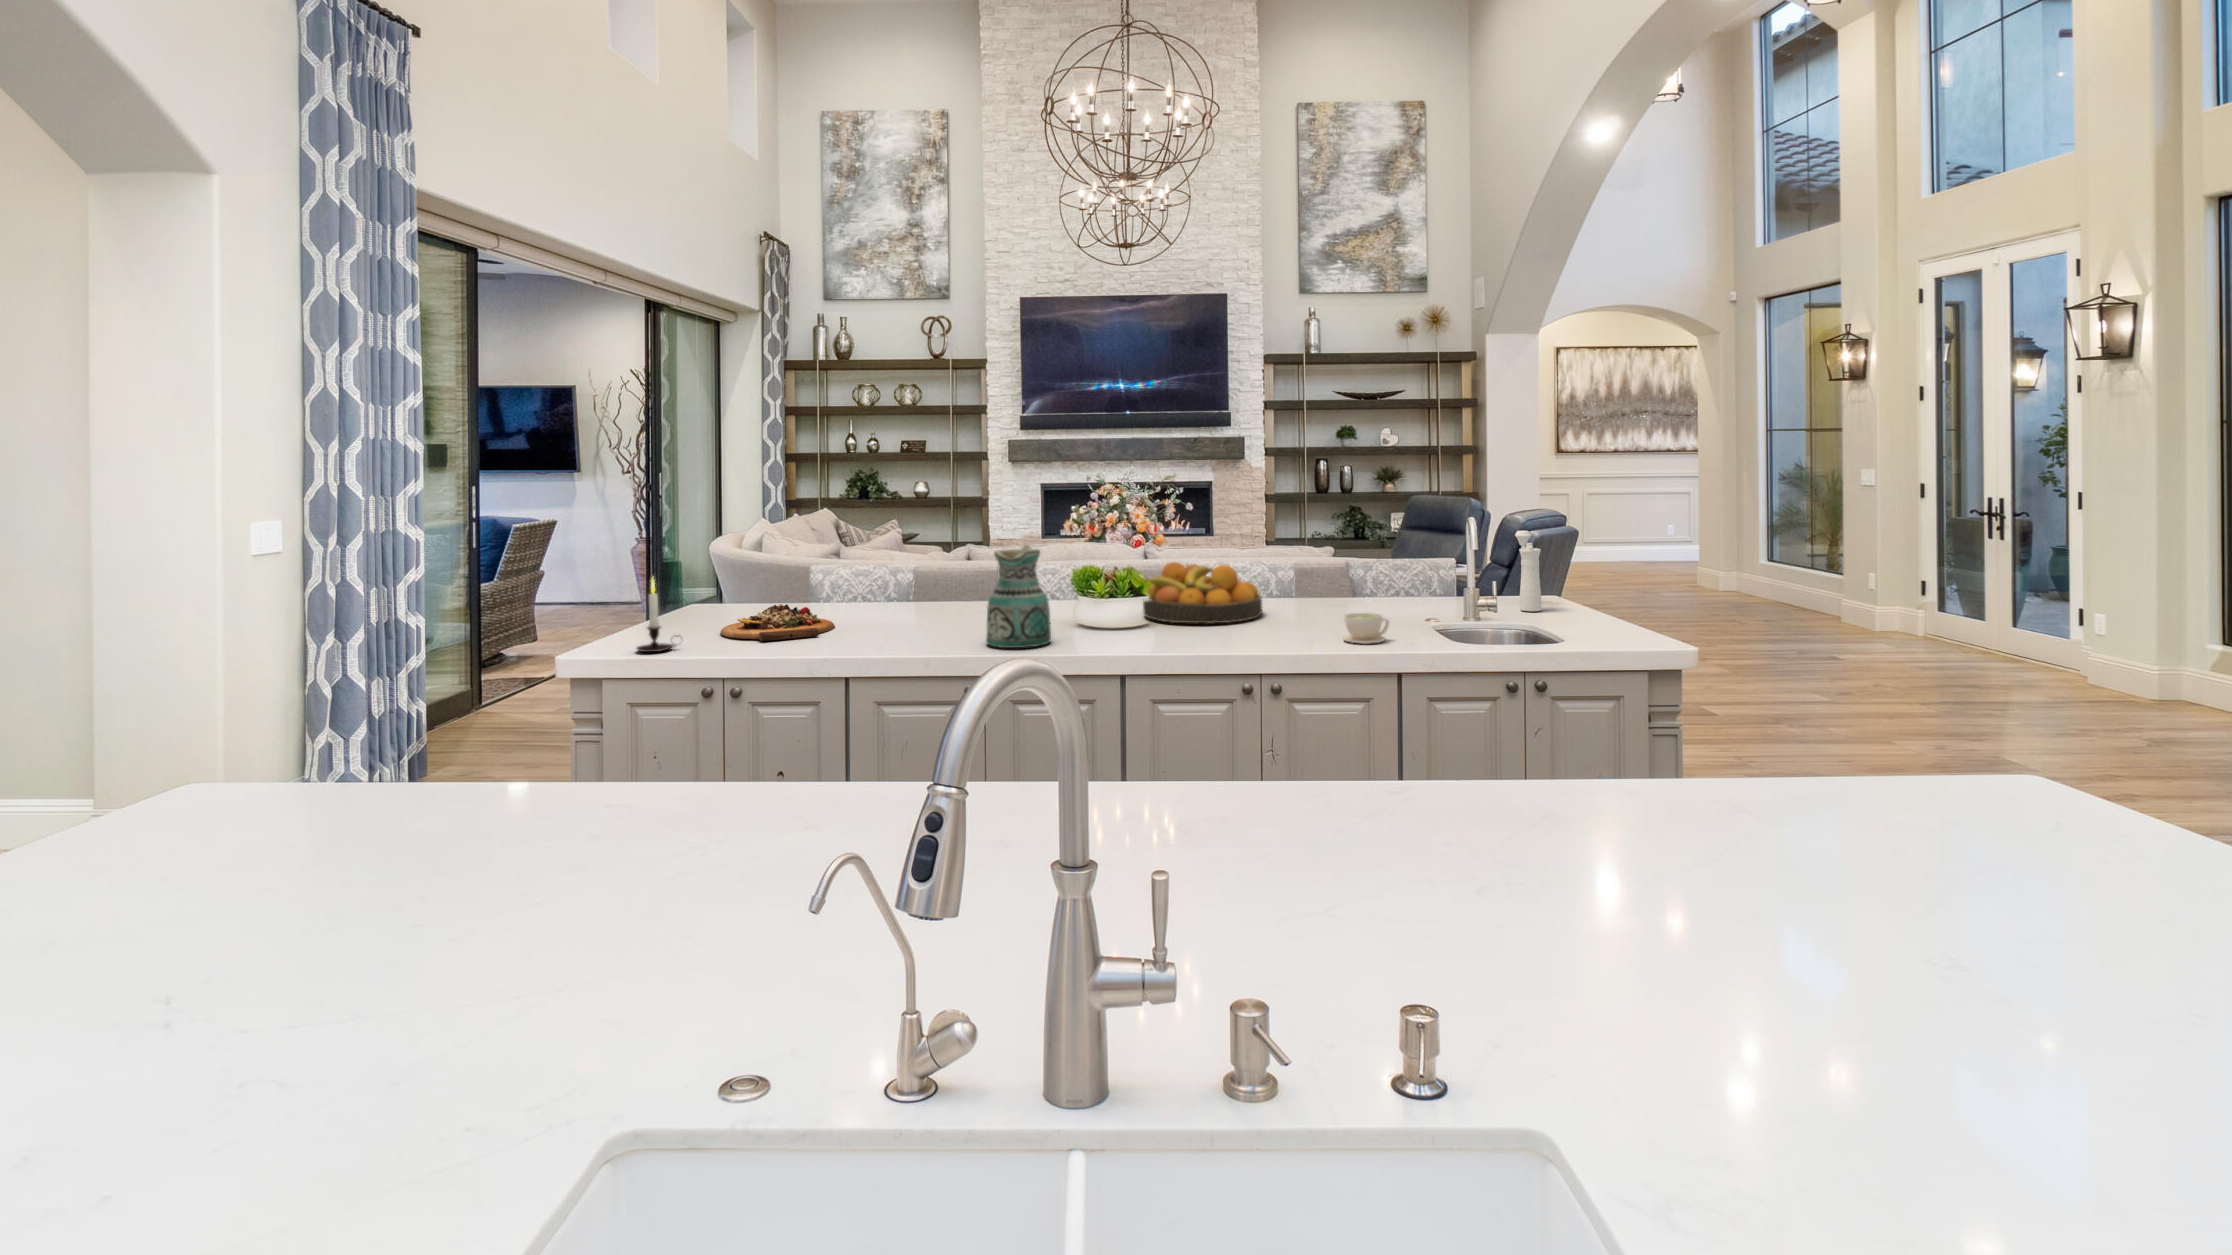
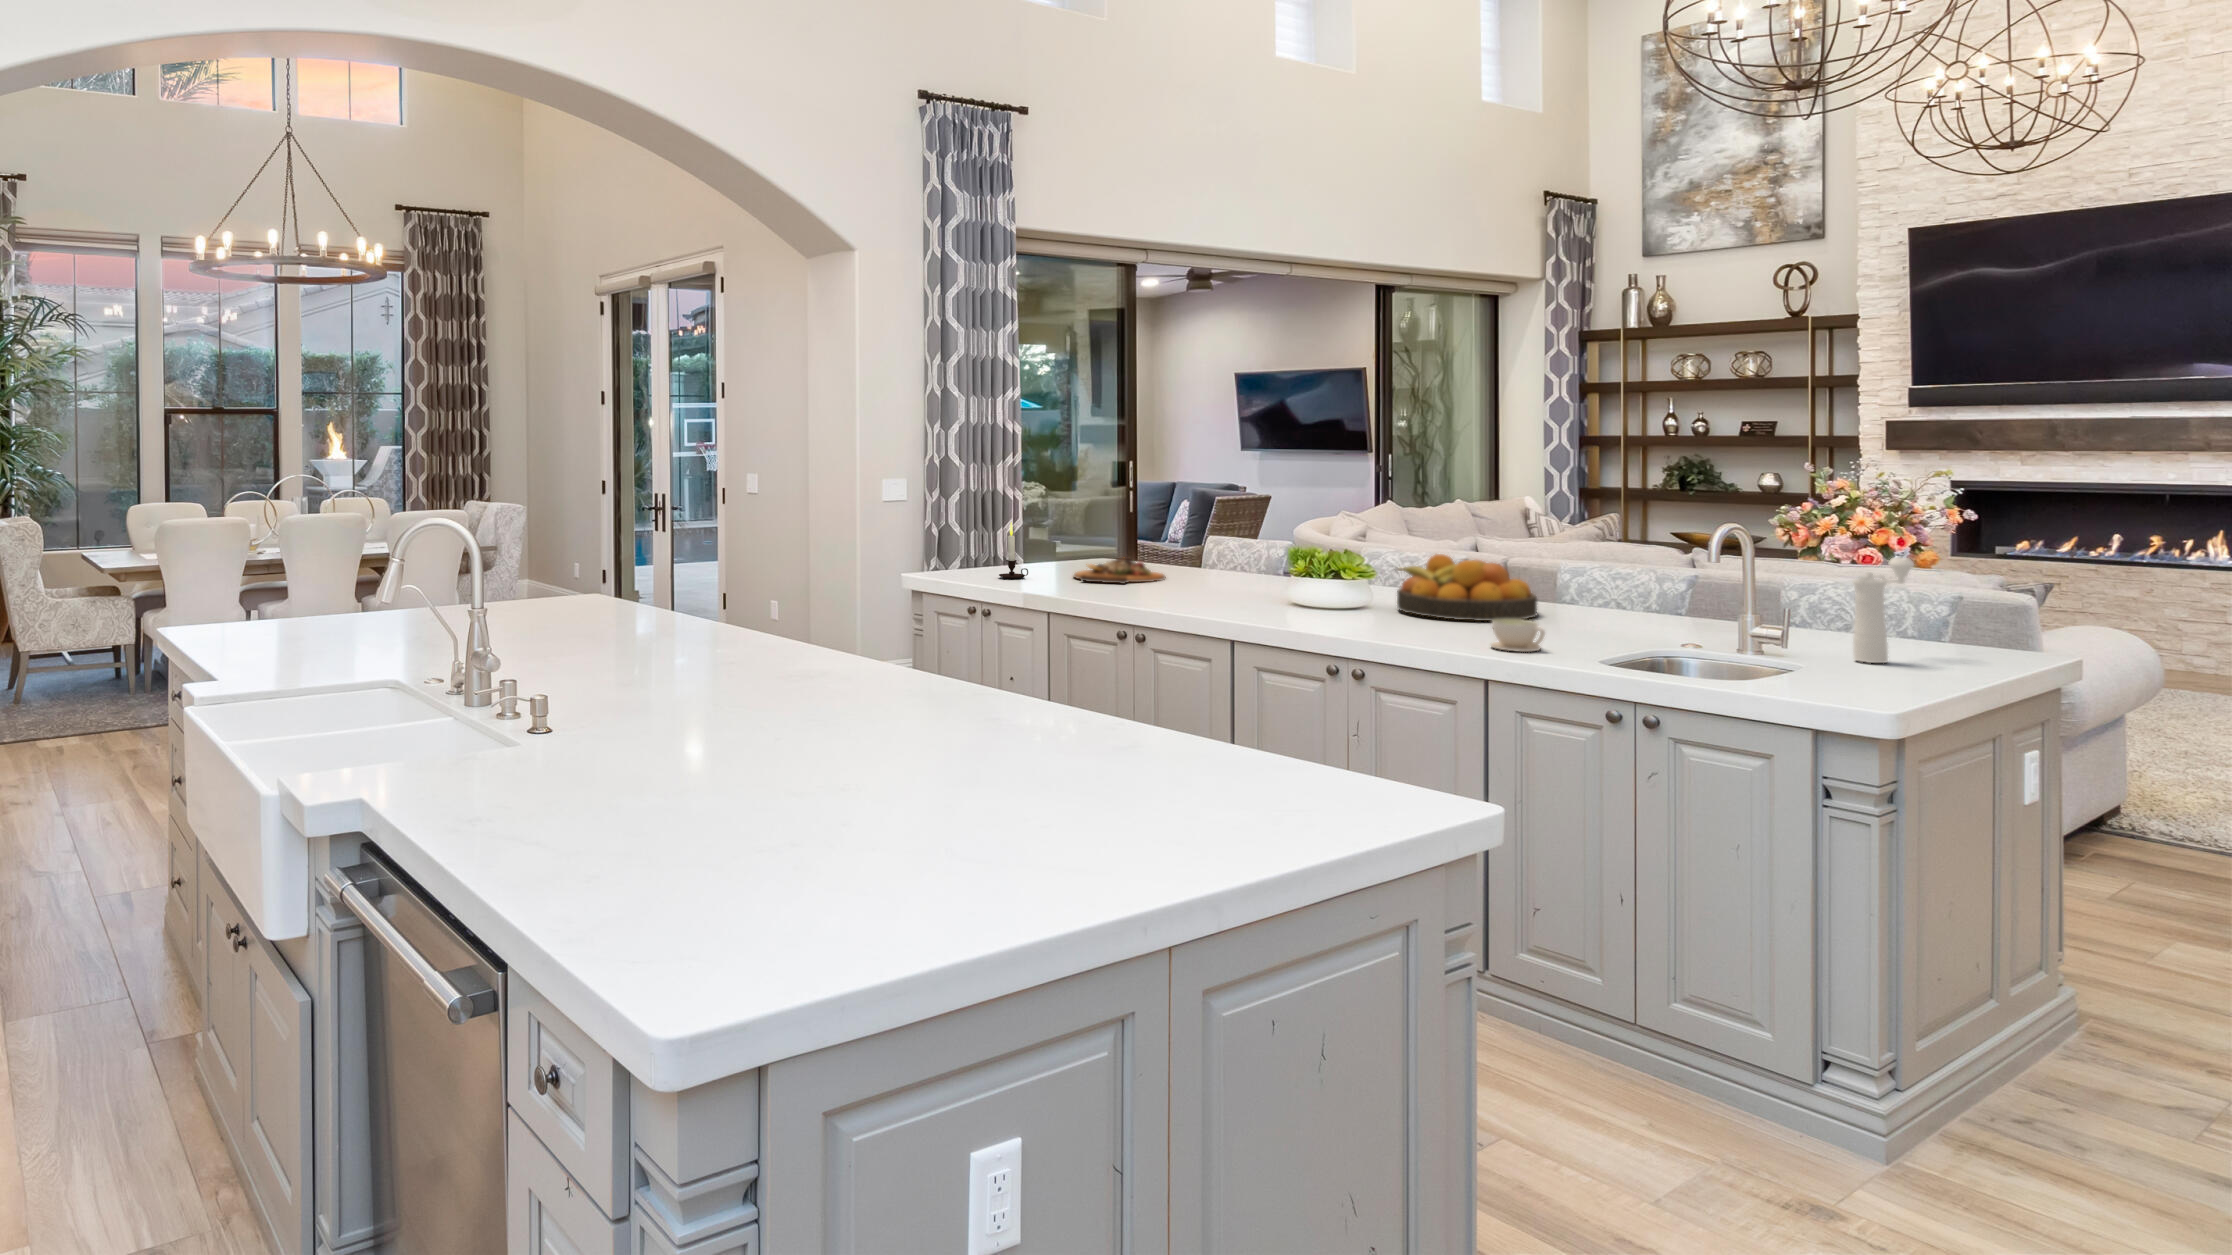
ceramic pitcher: present [986,545,1051,648] -> none [1199,521,1269,610]

